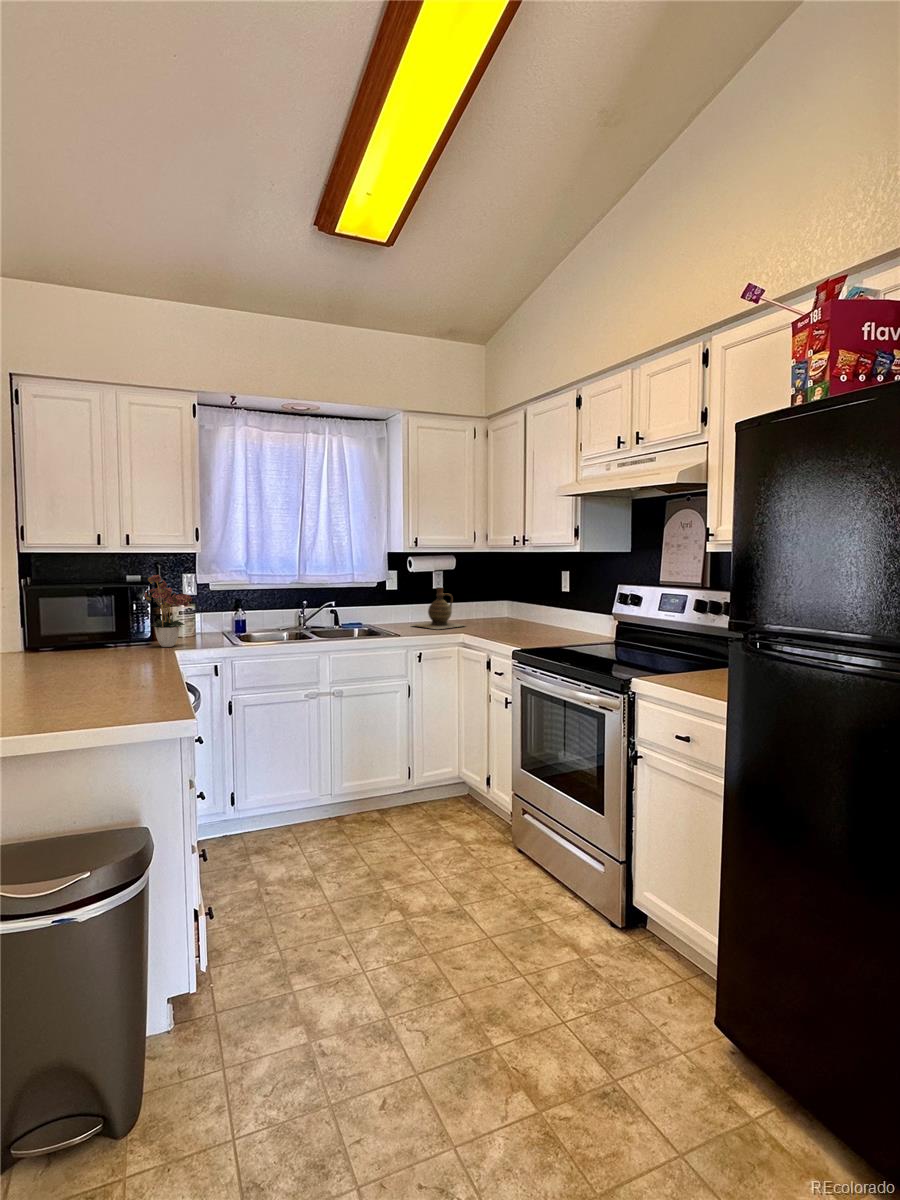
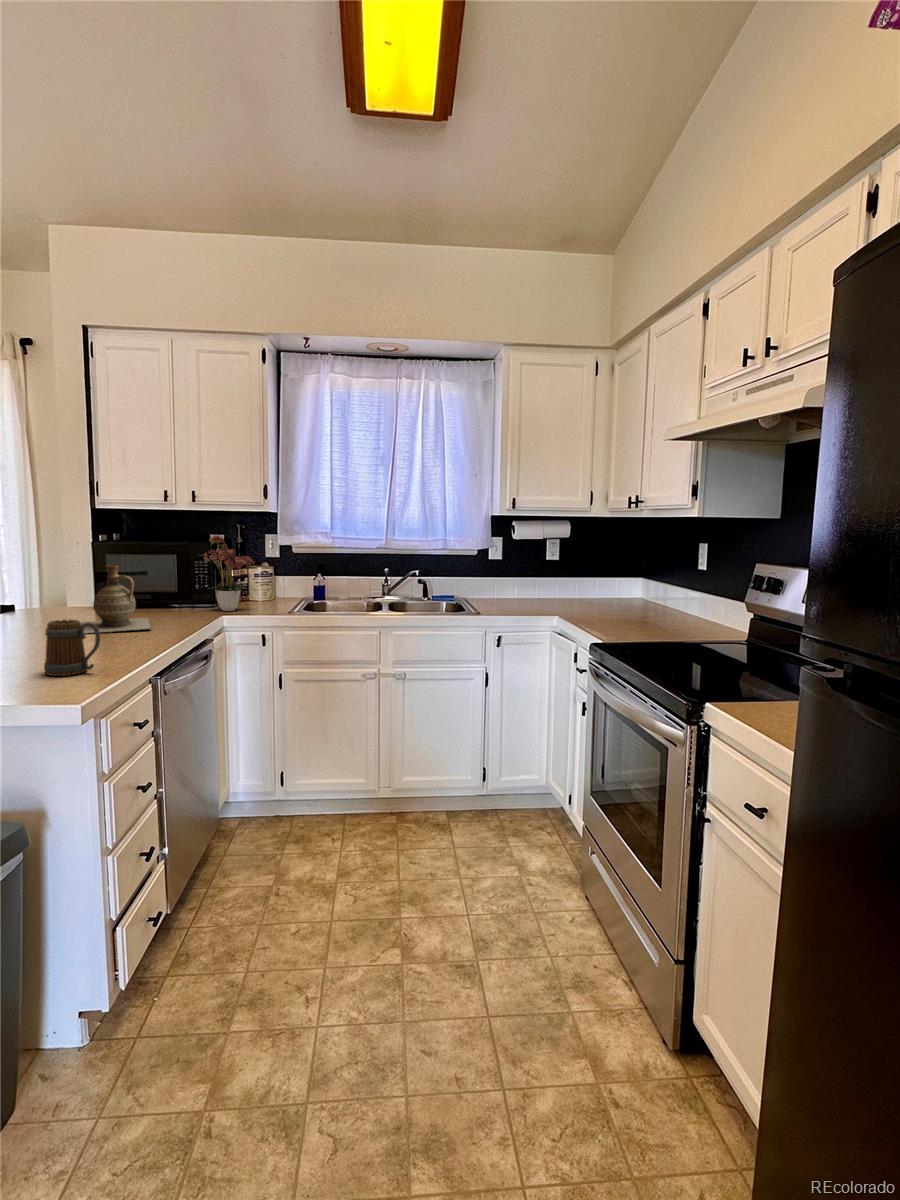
ceramic jug: present [413,587,464,629] -> present [80,565,150,633]
mug: none [115,653,166,703] -> present [44,620,100,676]

